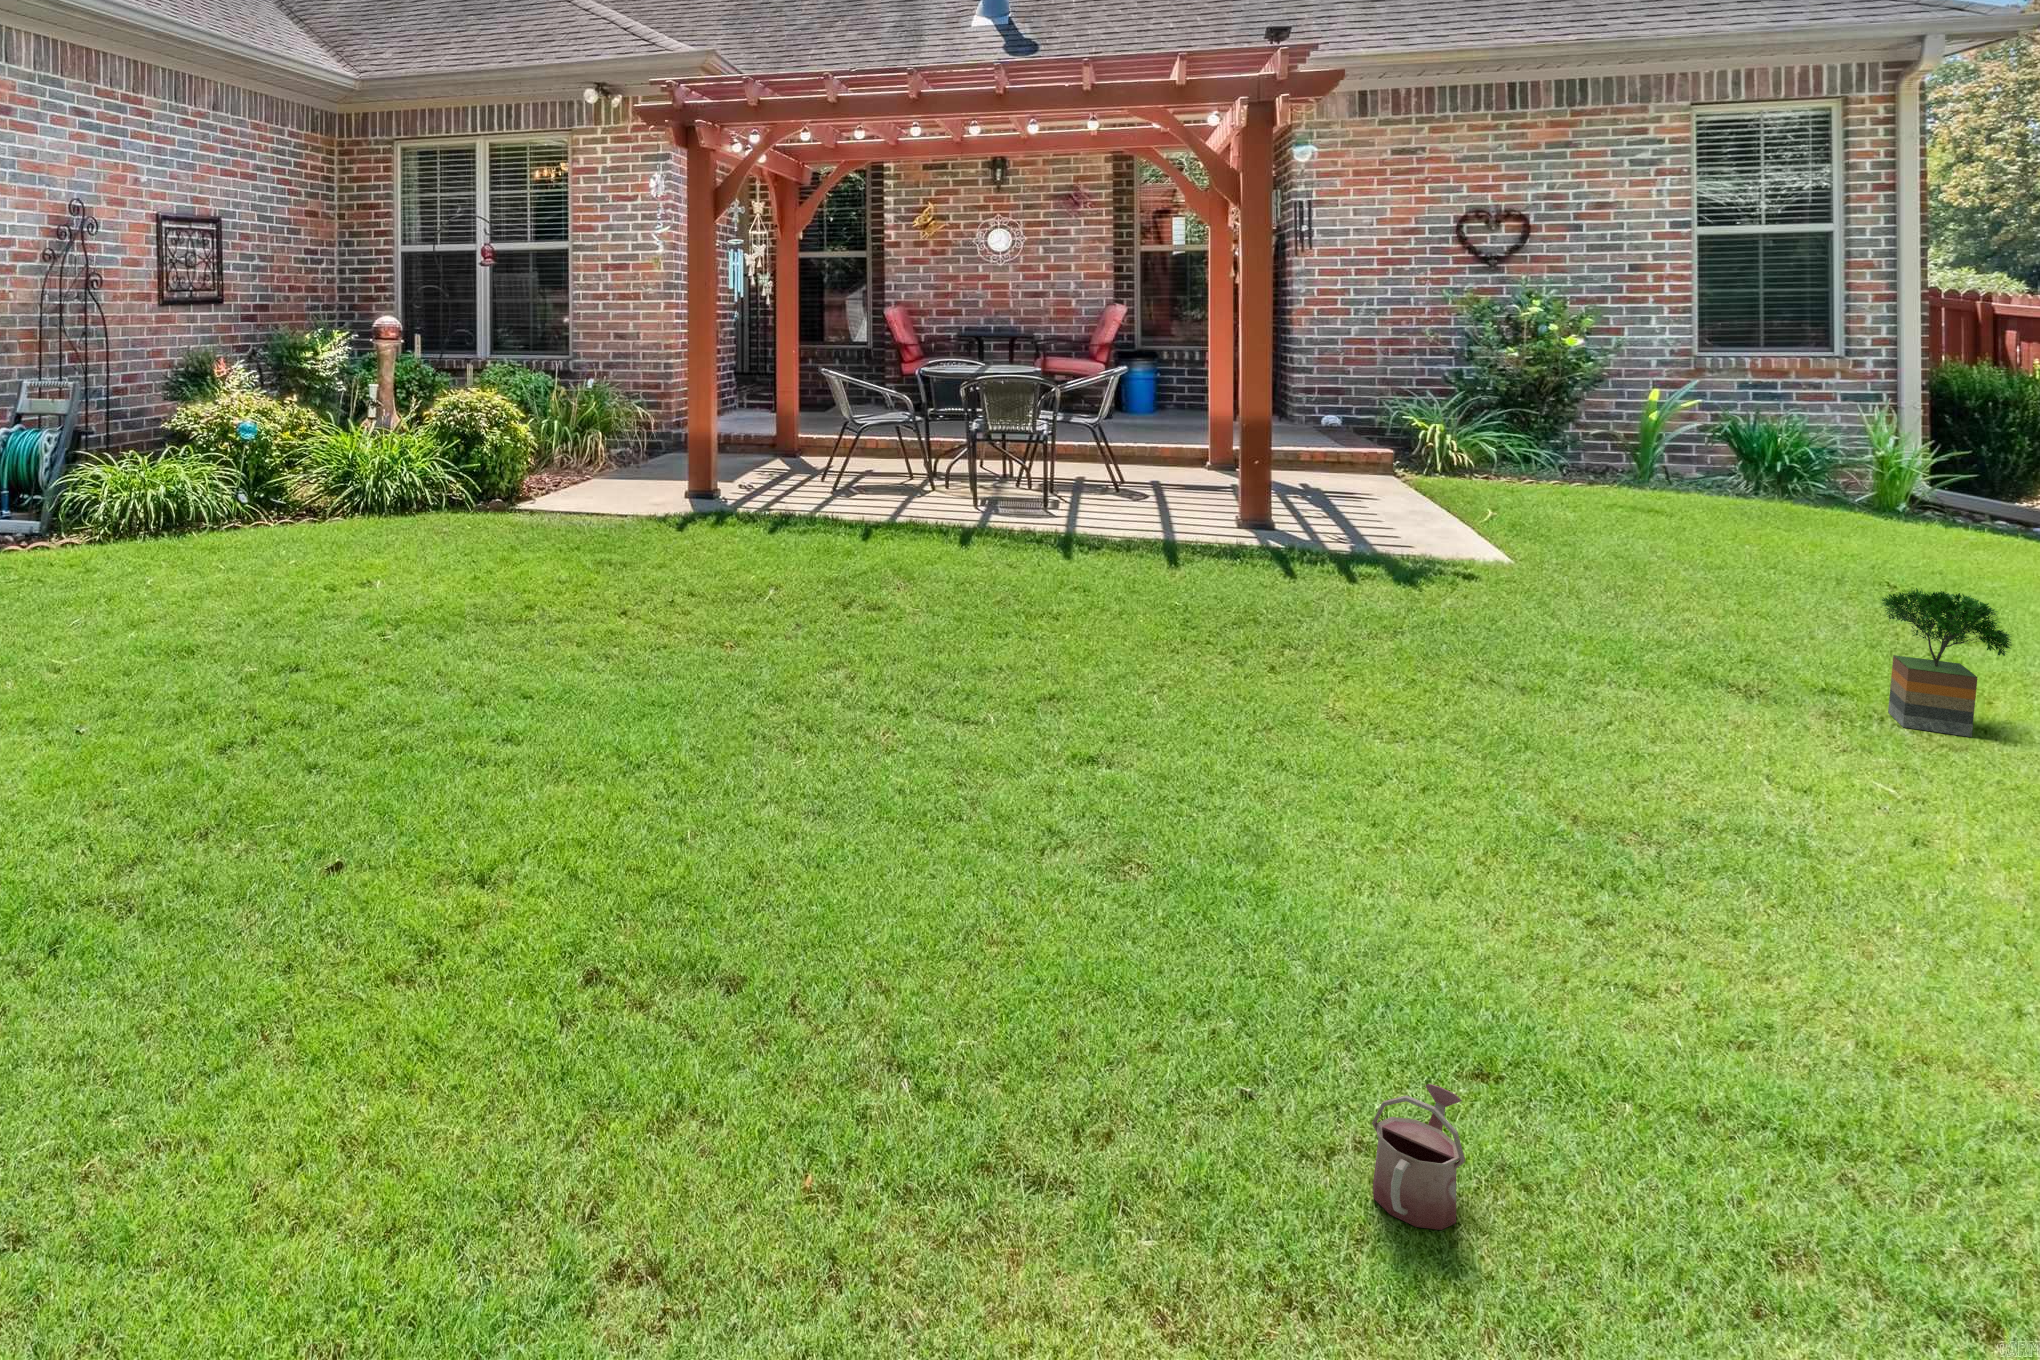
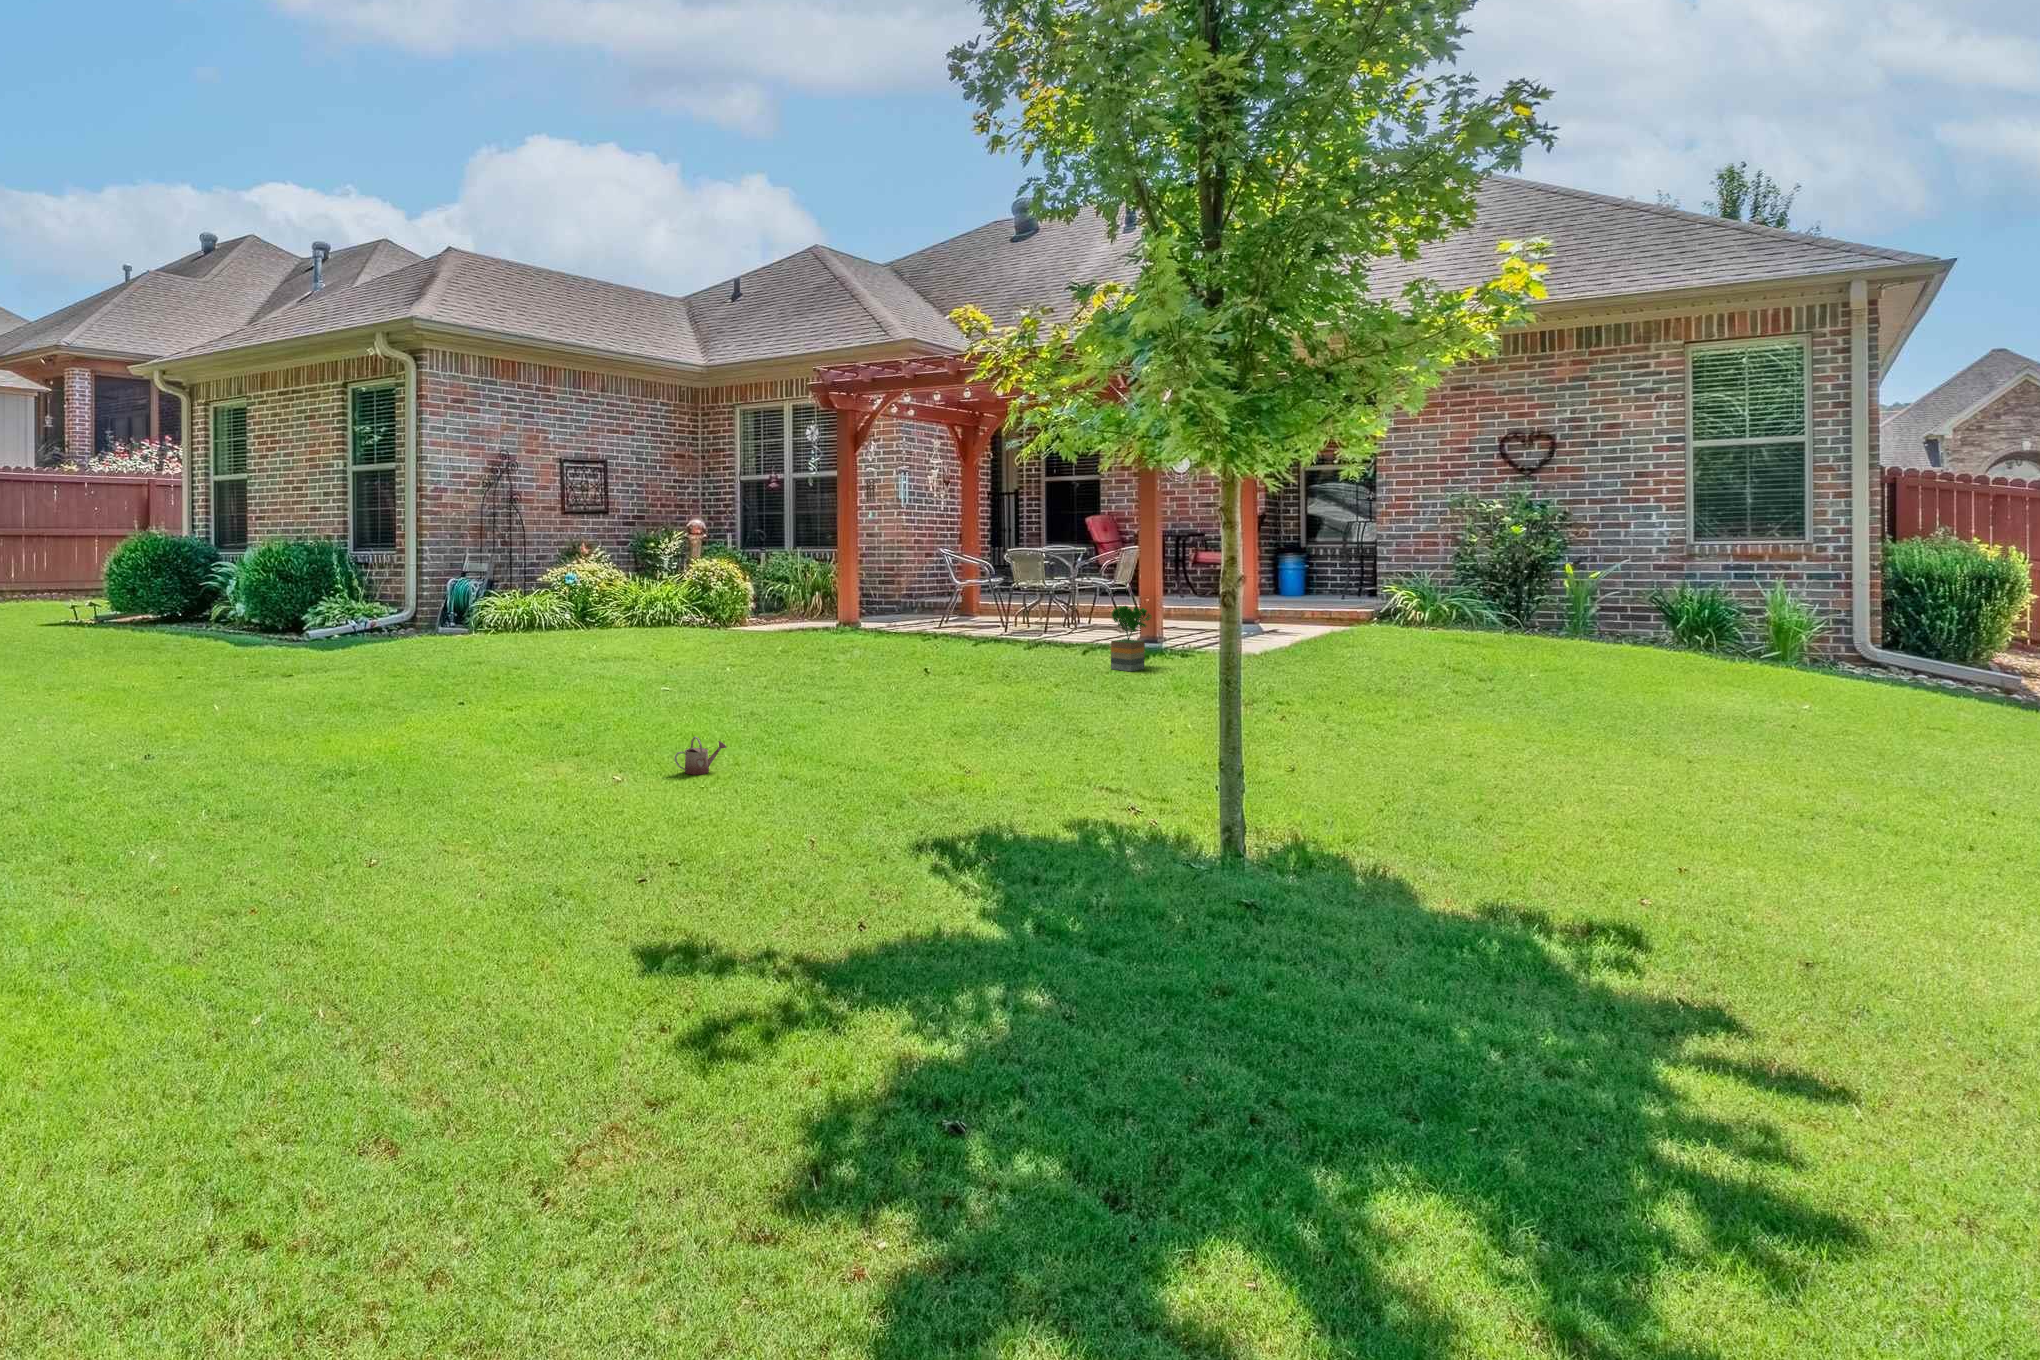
potted tree: present [1882,588,2012,737] -> present [1111,606,1151,671]

